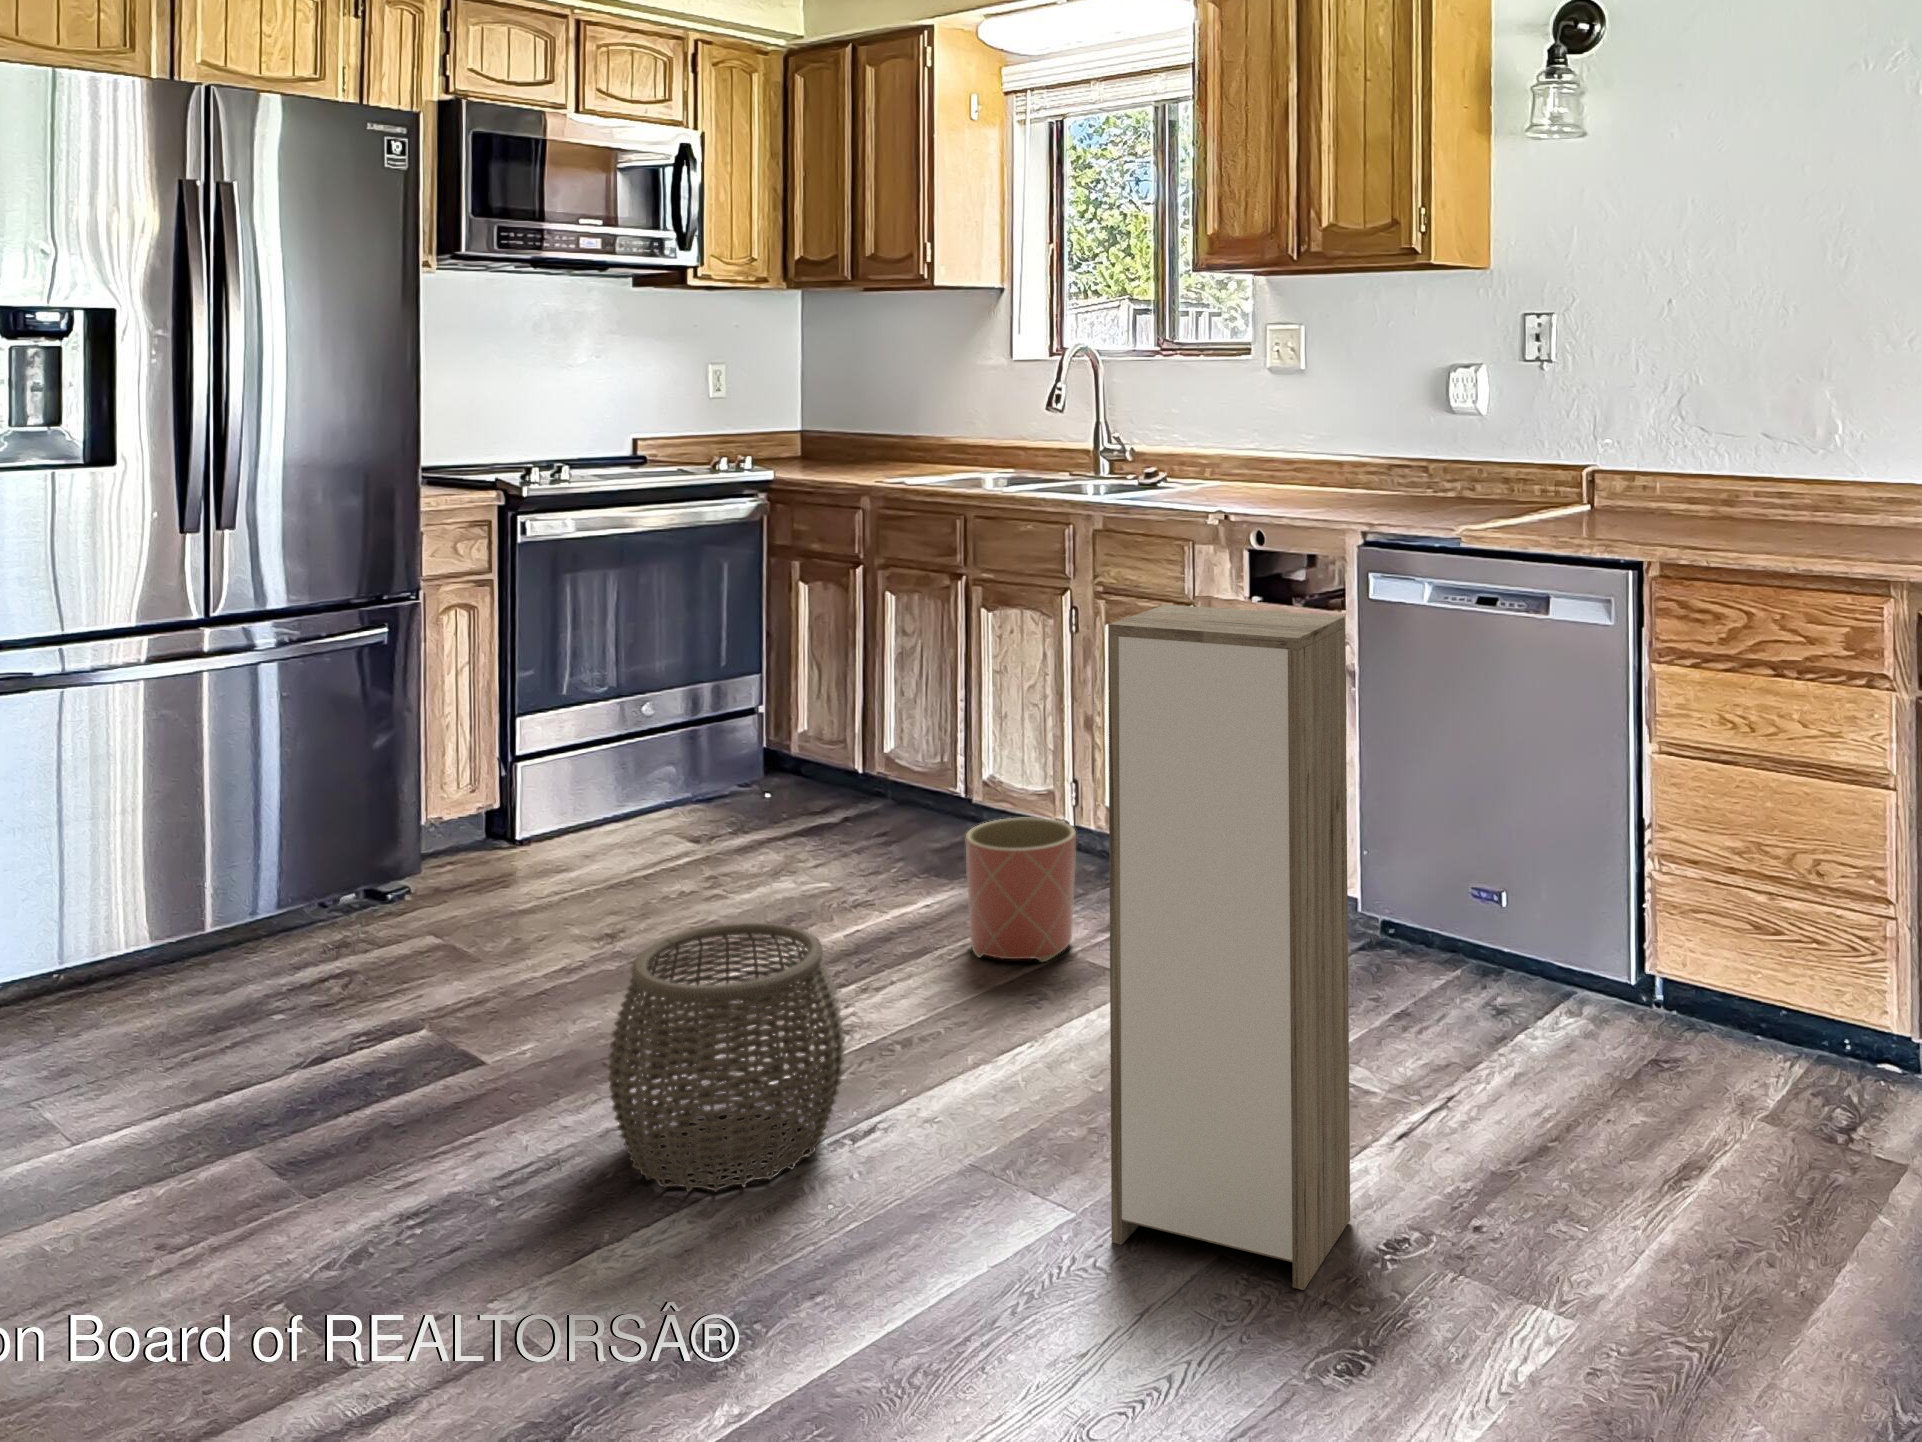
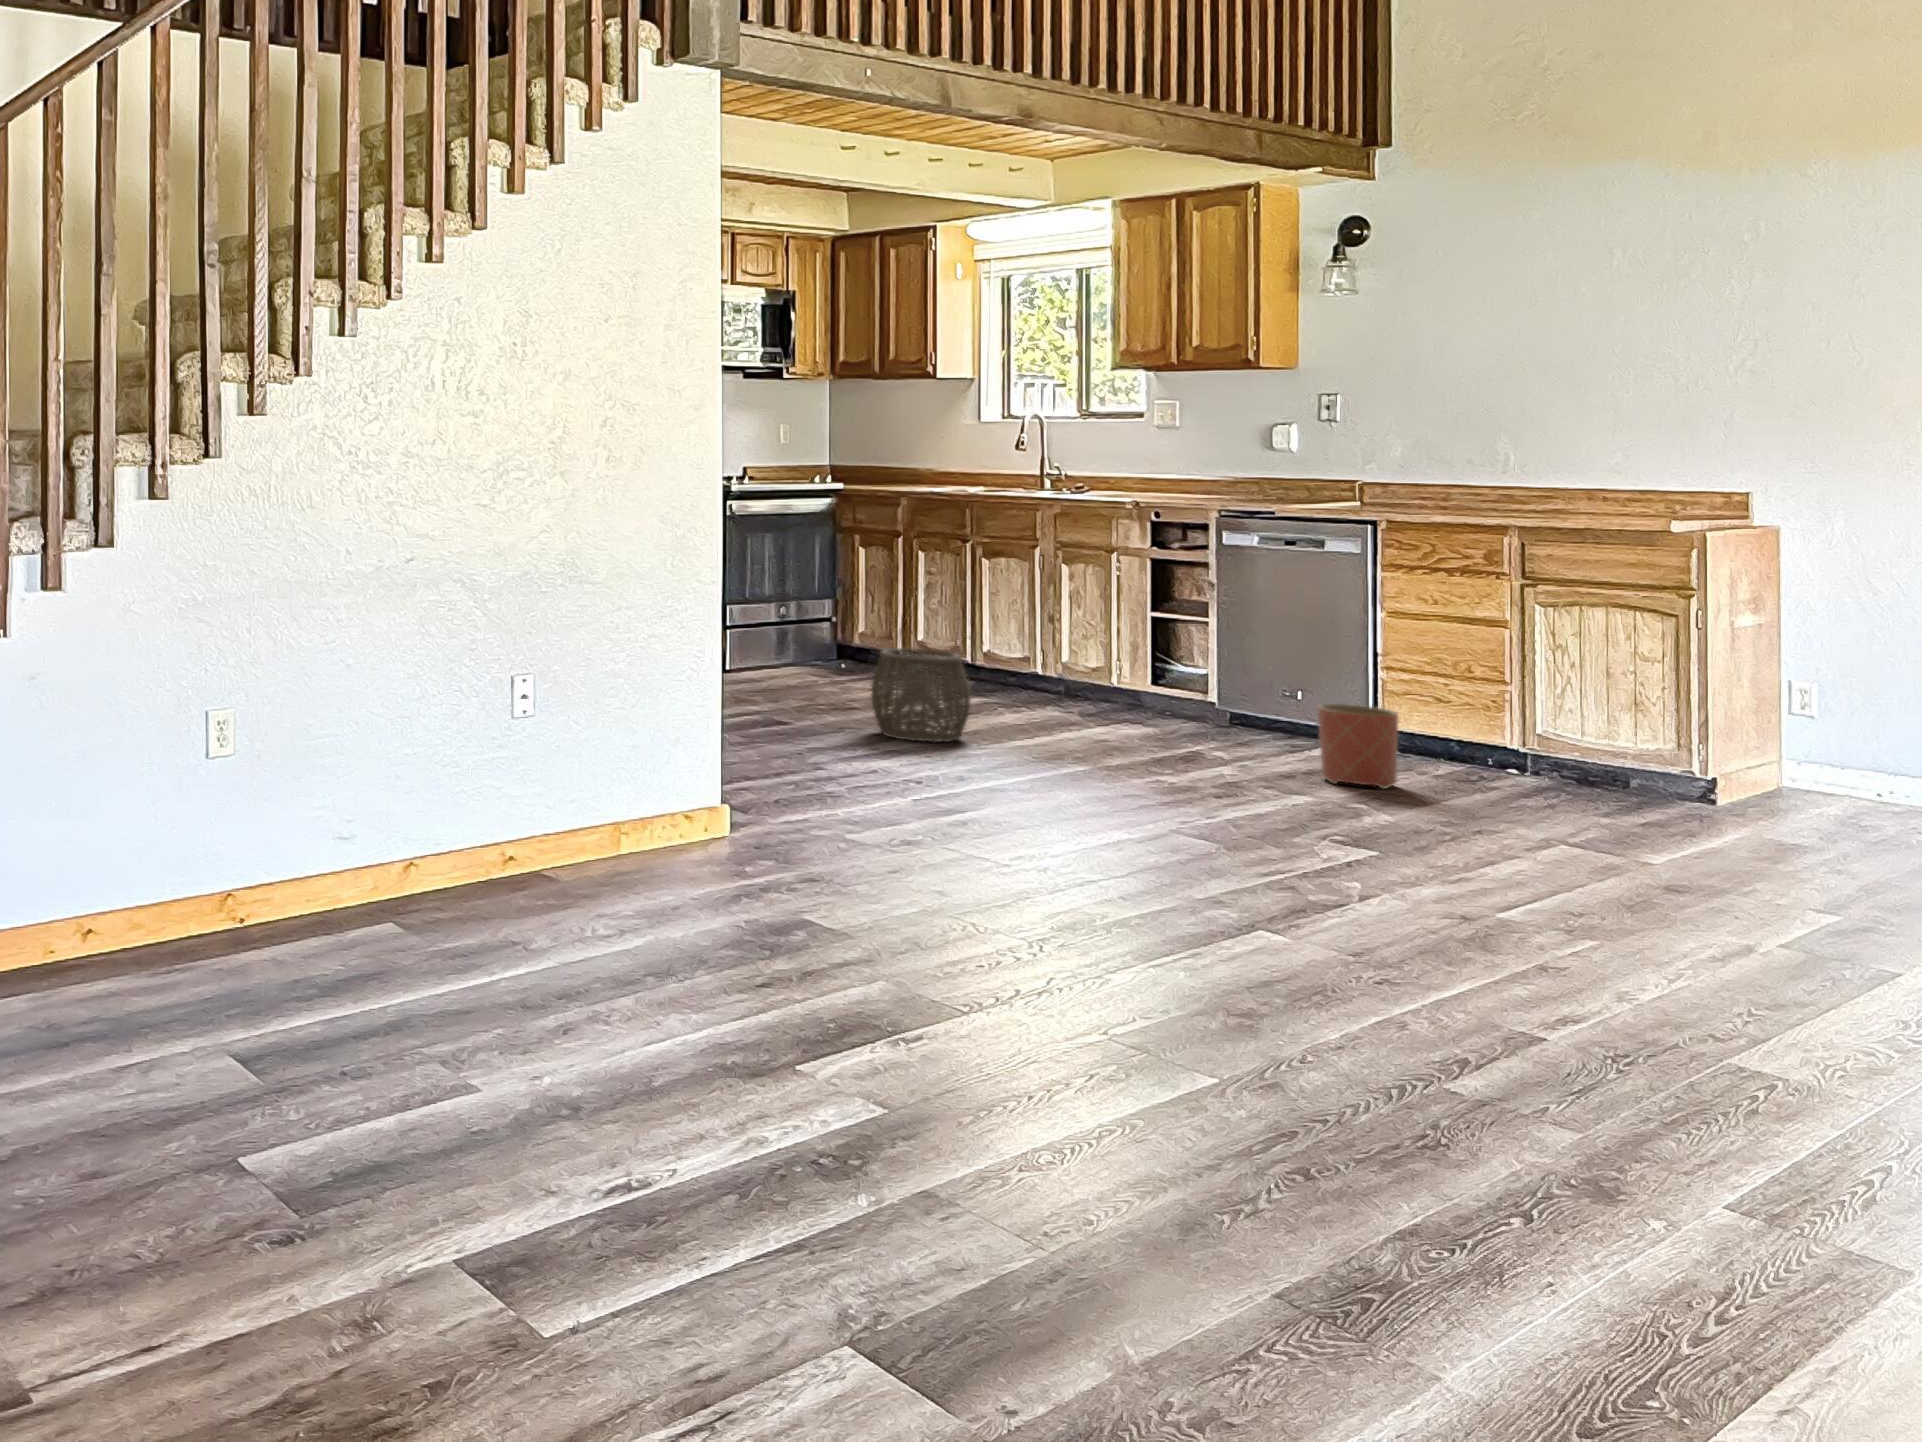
storage cabinet: present [1108,605,1350,1290] -> none [1102,509,1213,779]
planter: present [966,817,1076,962] -> present [1318,704,1398,789]

